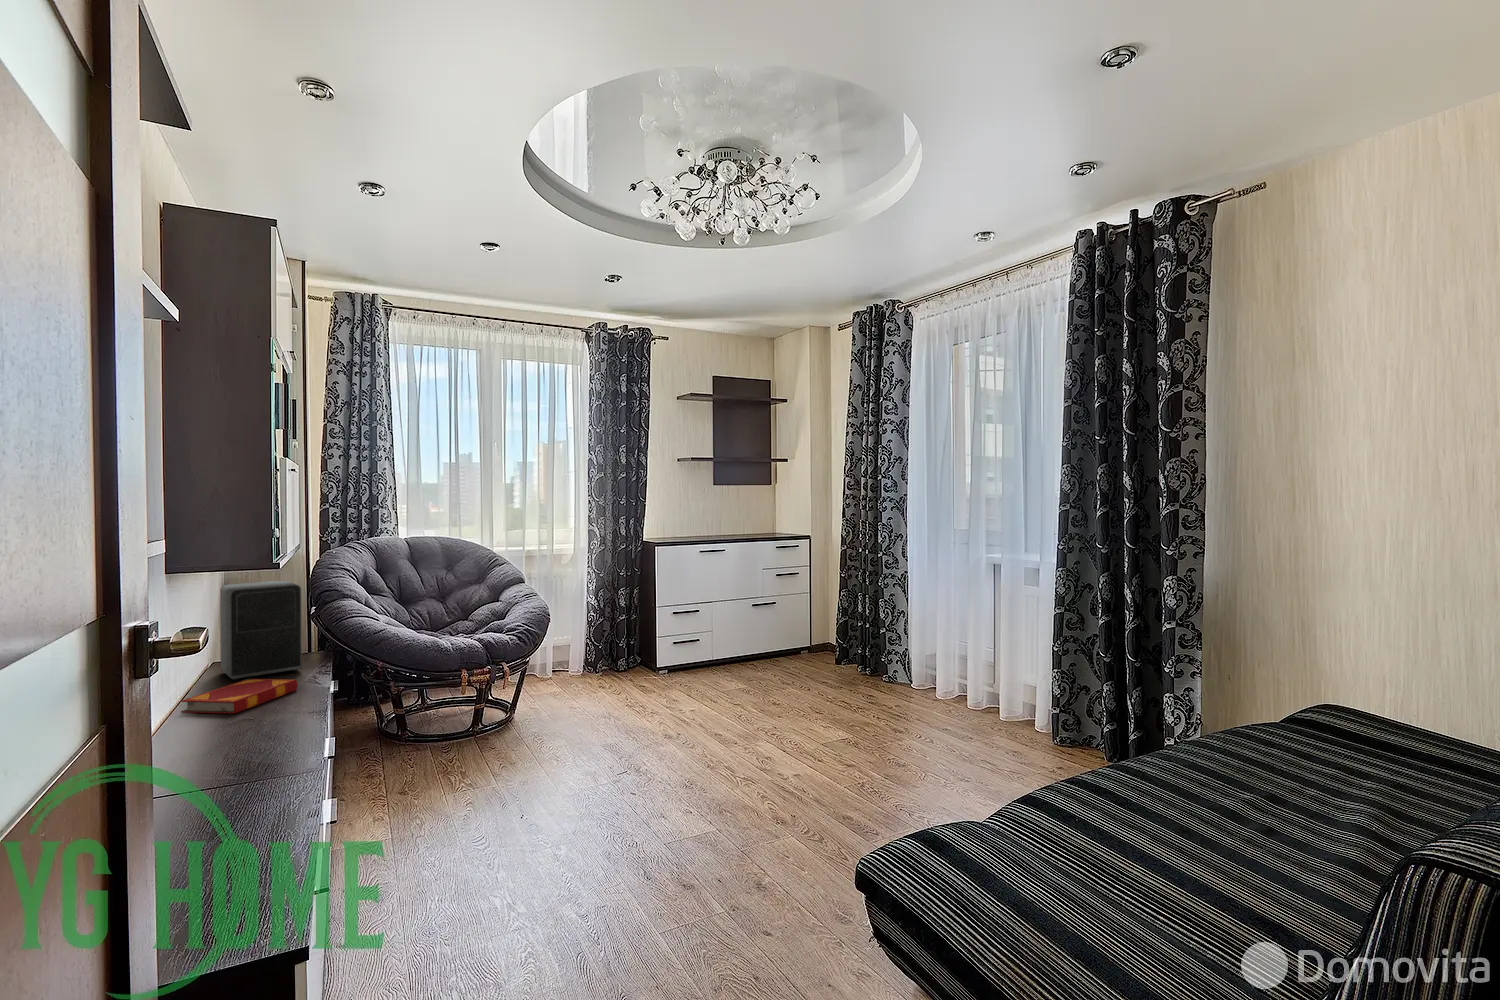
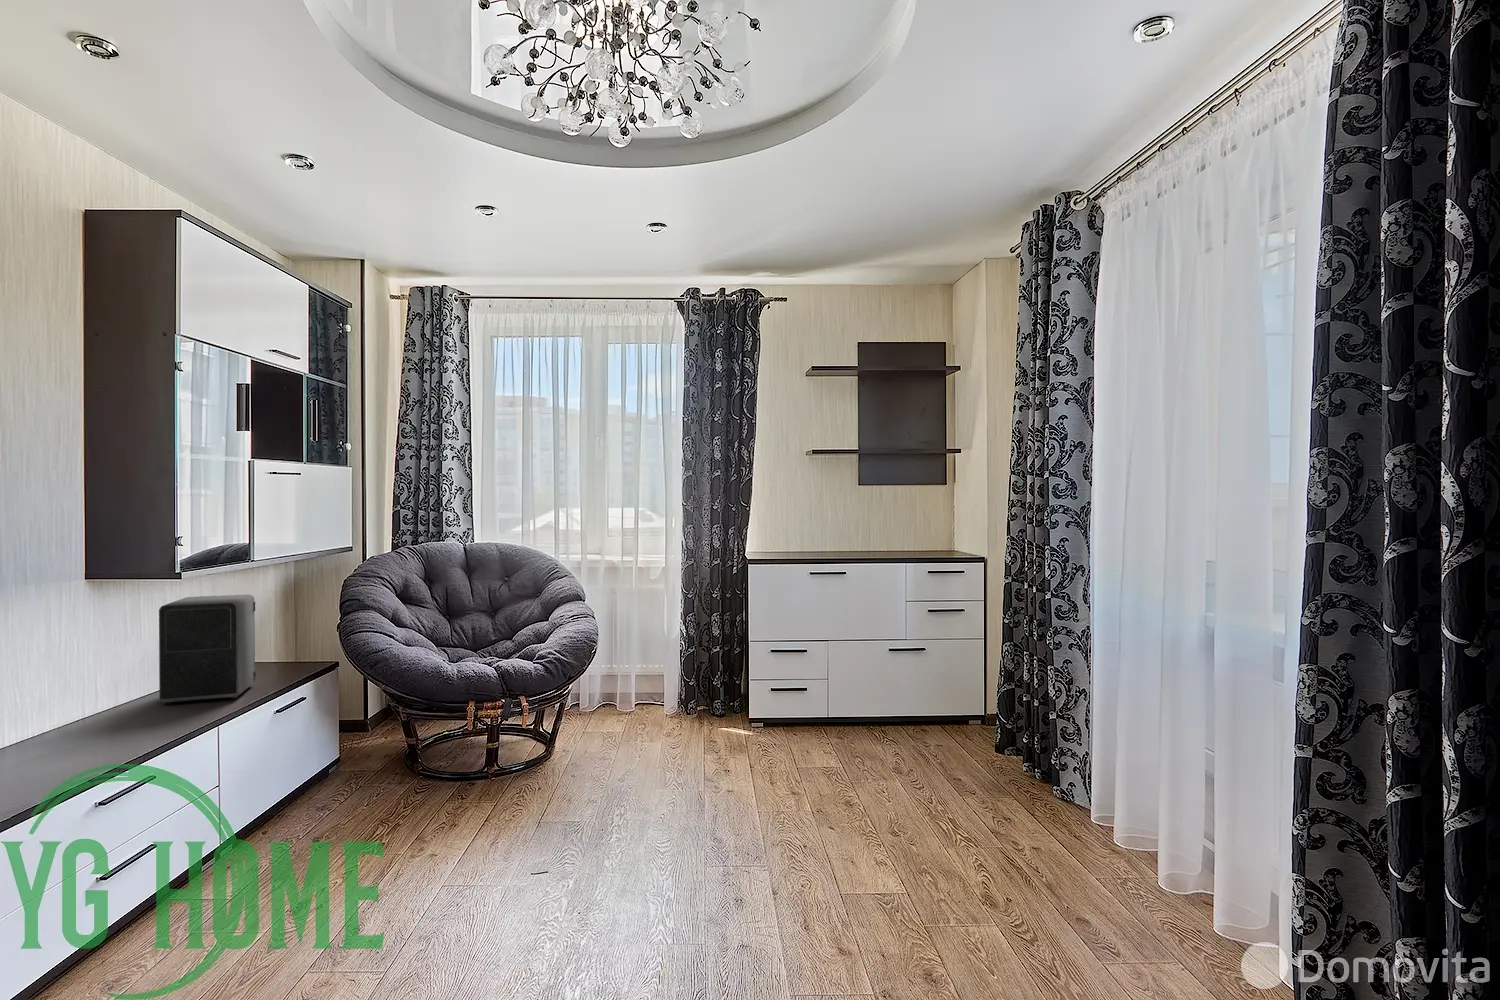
hardback book: present [181,679,297,714] -> none [39,707,180,754]

